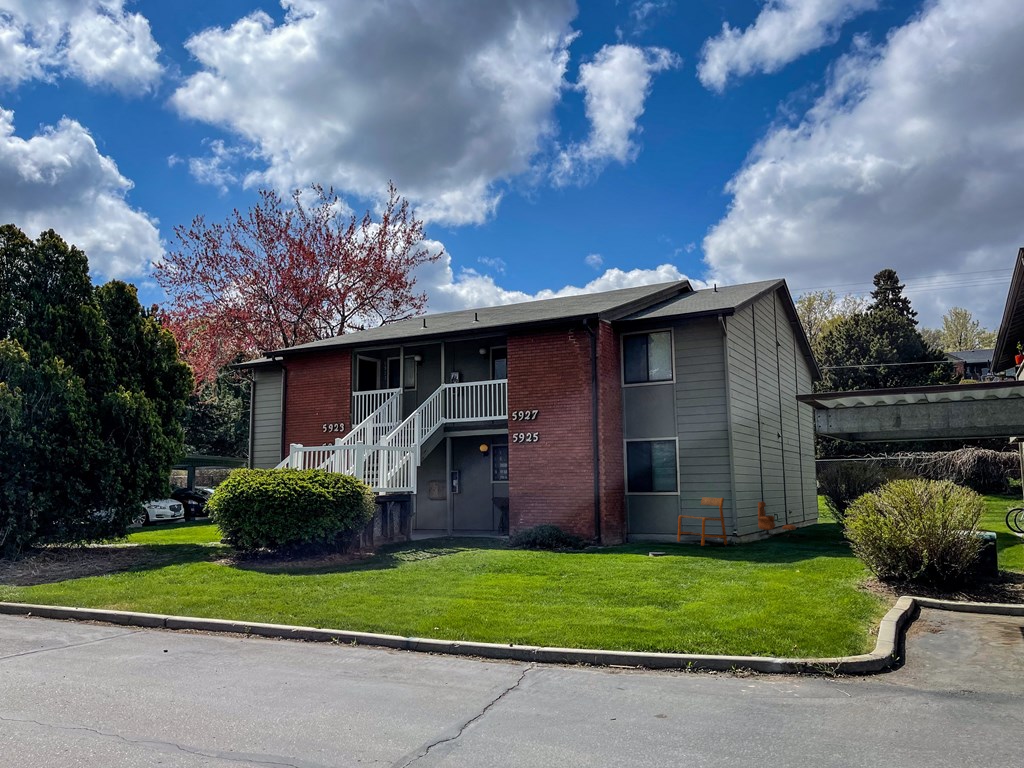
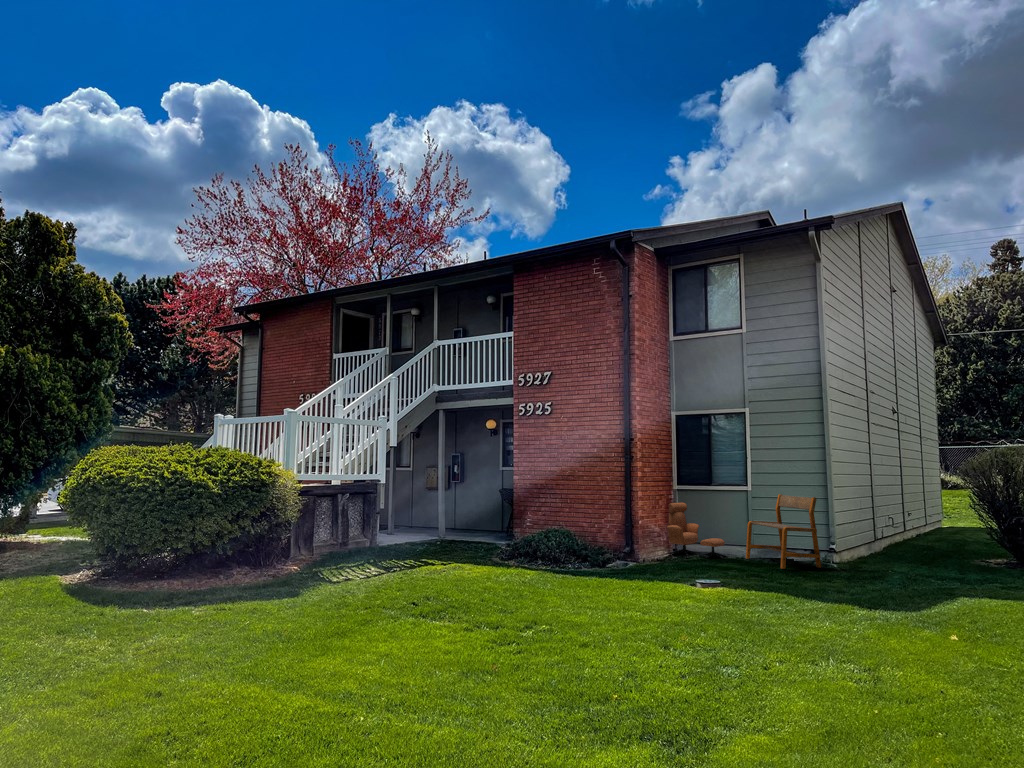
lounge chair: present [758,502,797,537] -> present [667,503,726,558]

